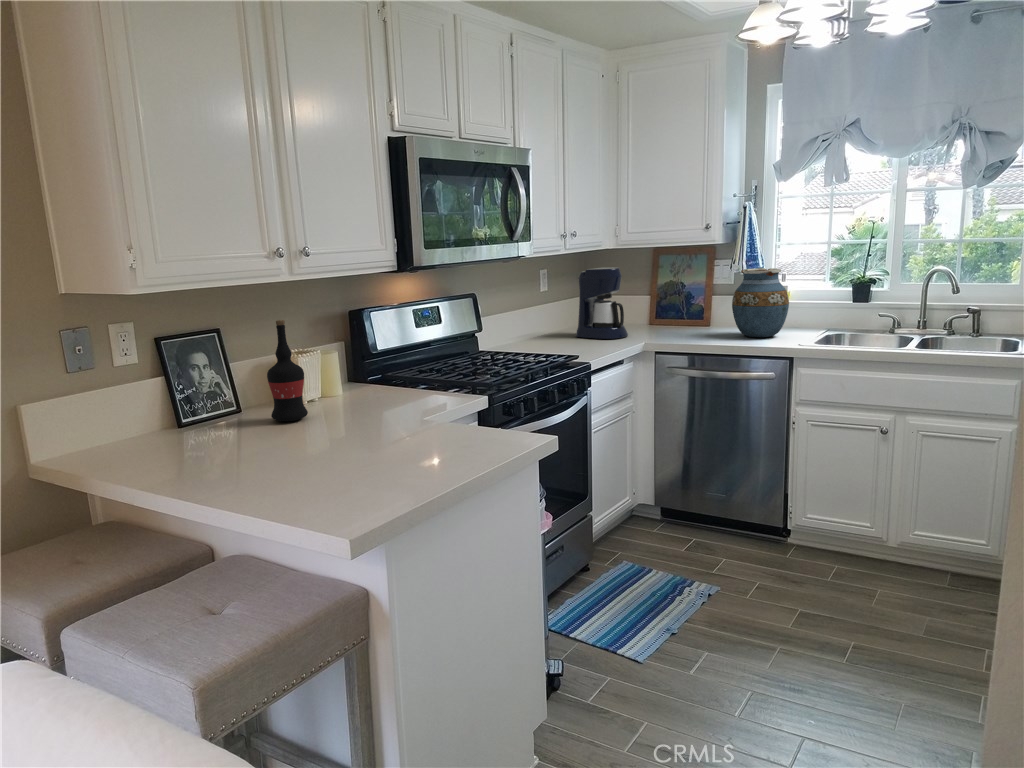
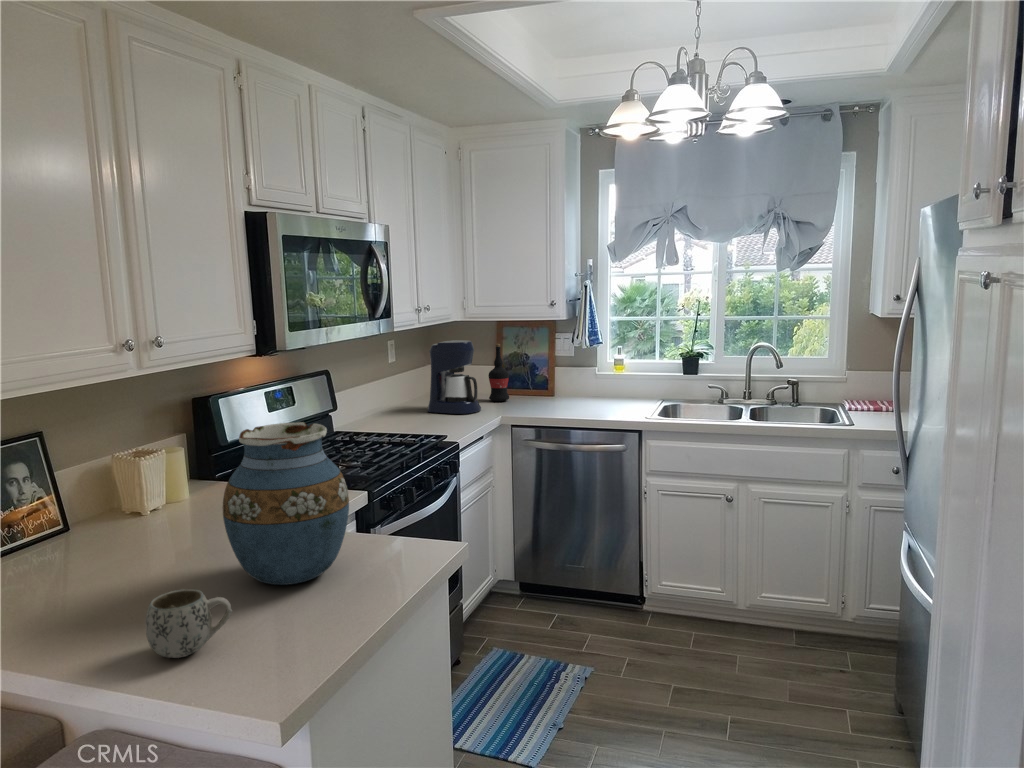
vase: present [732,268,789,337] -> present [223,422,349,585]
wine bottle: present [267,320,308,421] -> present [488,344,509,401]
mug: none [266,446,331,498] -> present [146,589,232,658]

